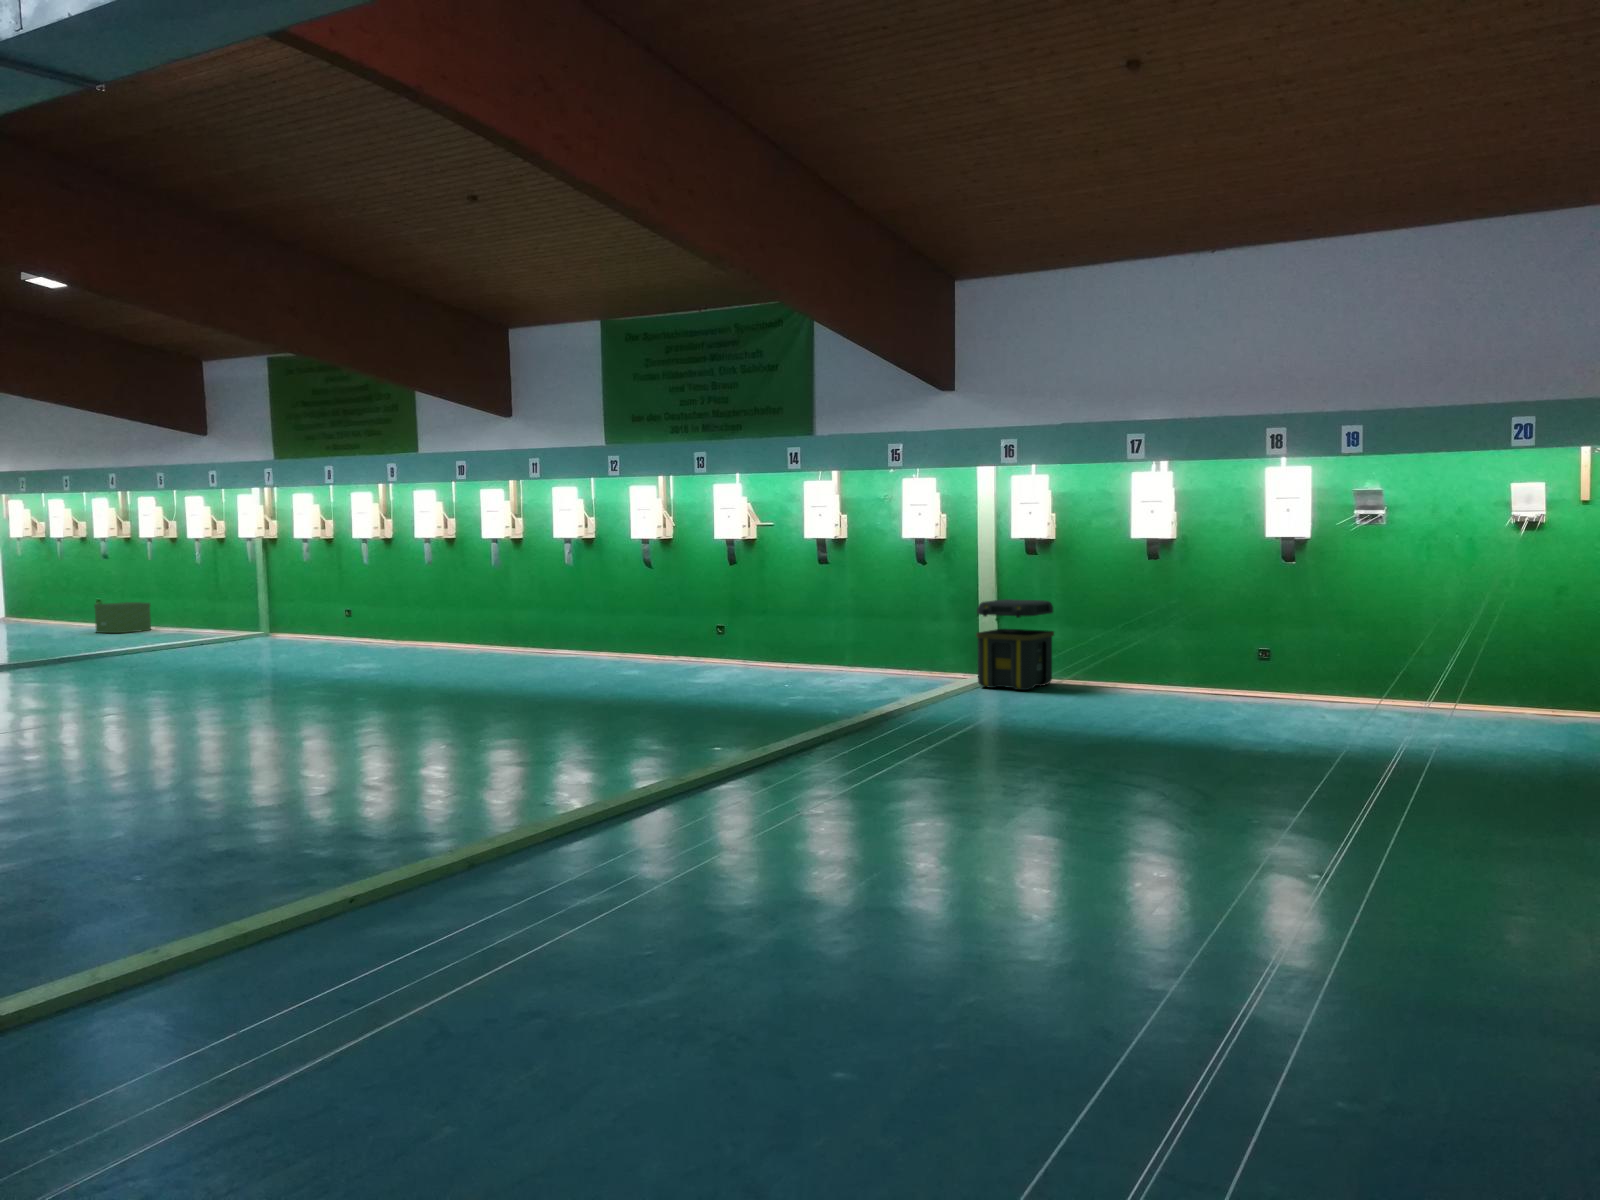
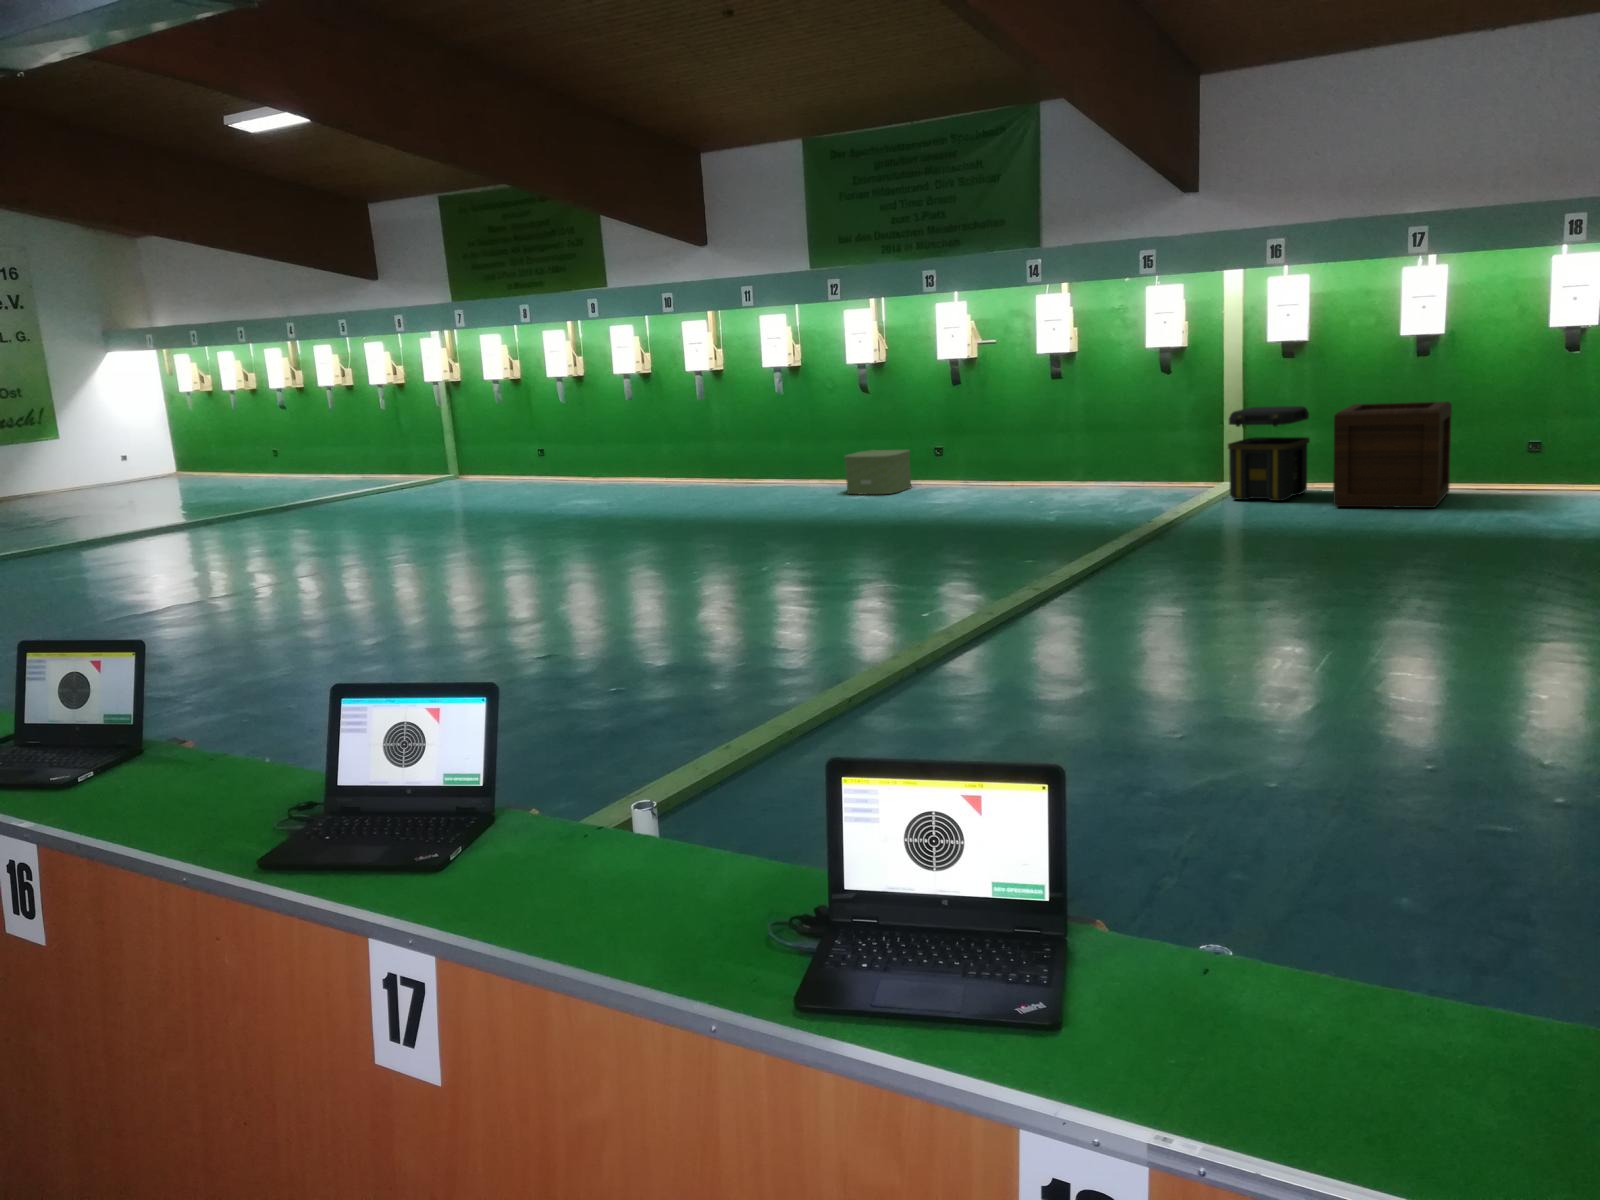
wooden crate: none [1068,601,1181,703] -> present [1333,401,1452,508]
storage box: present [94,602,151,633] -> present [844,450,911,494]

